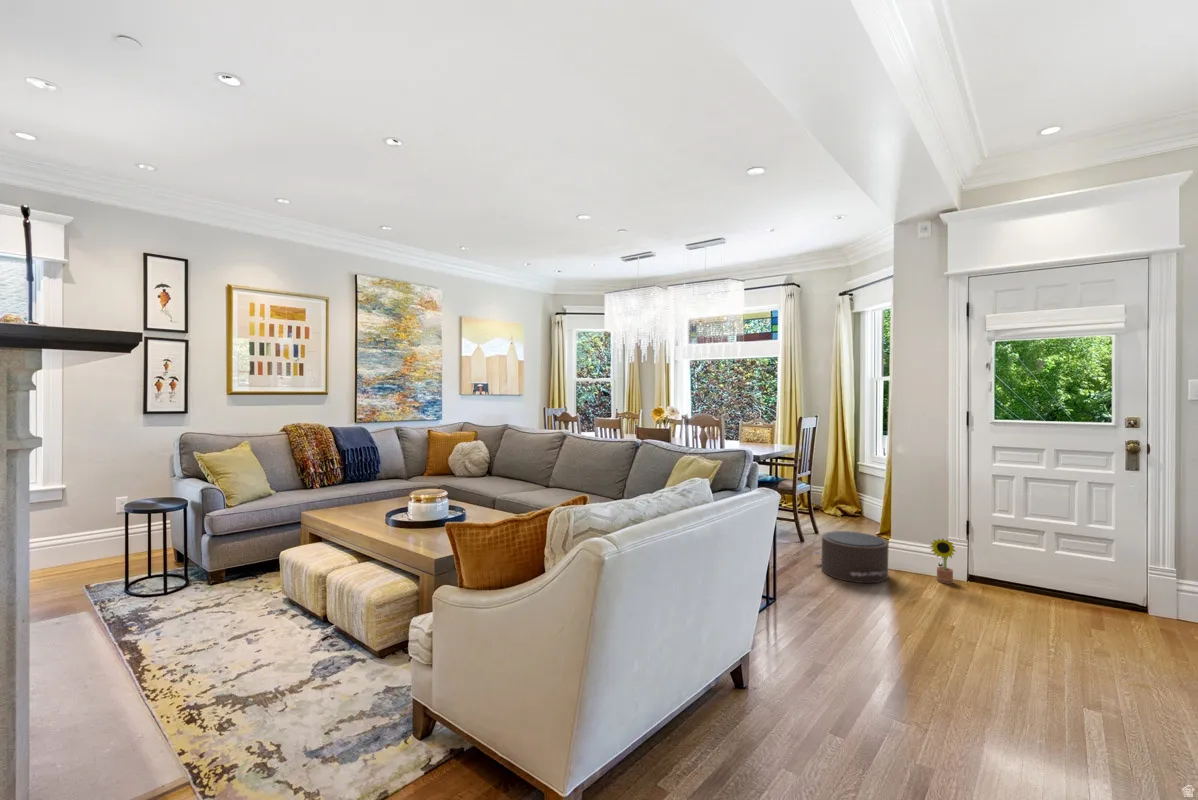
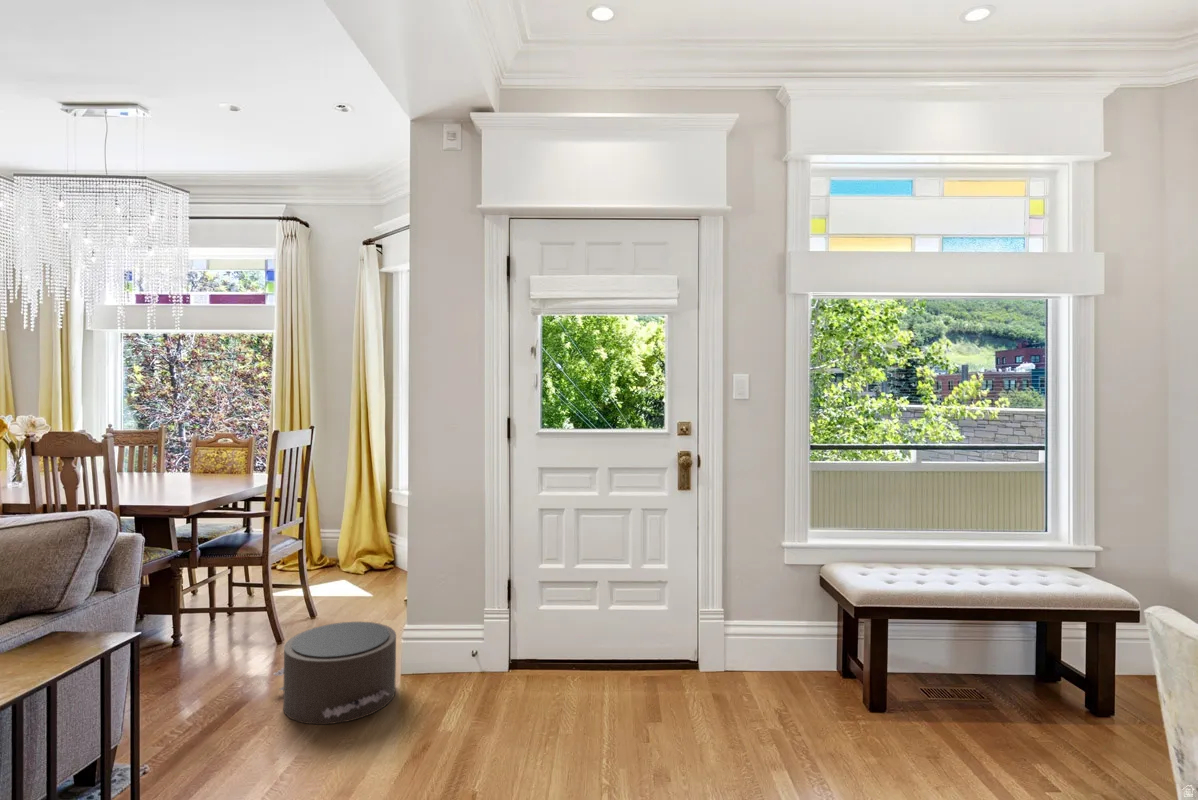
decorative plant: present [930,538,955,584] -> none [456,614,491,682]

